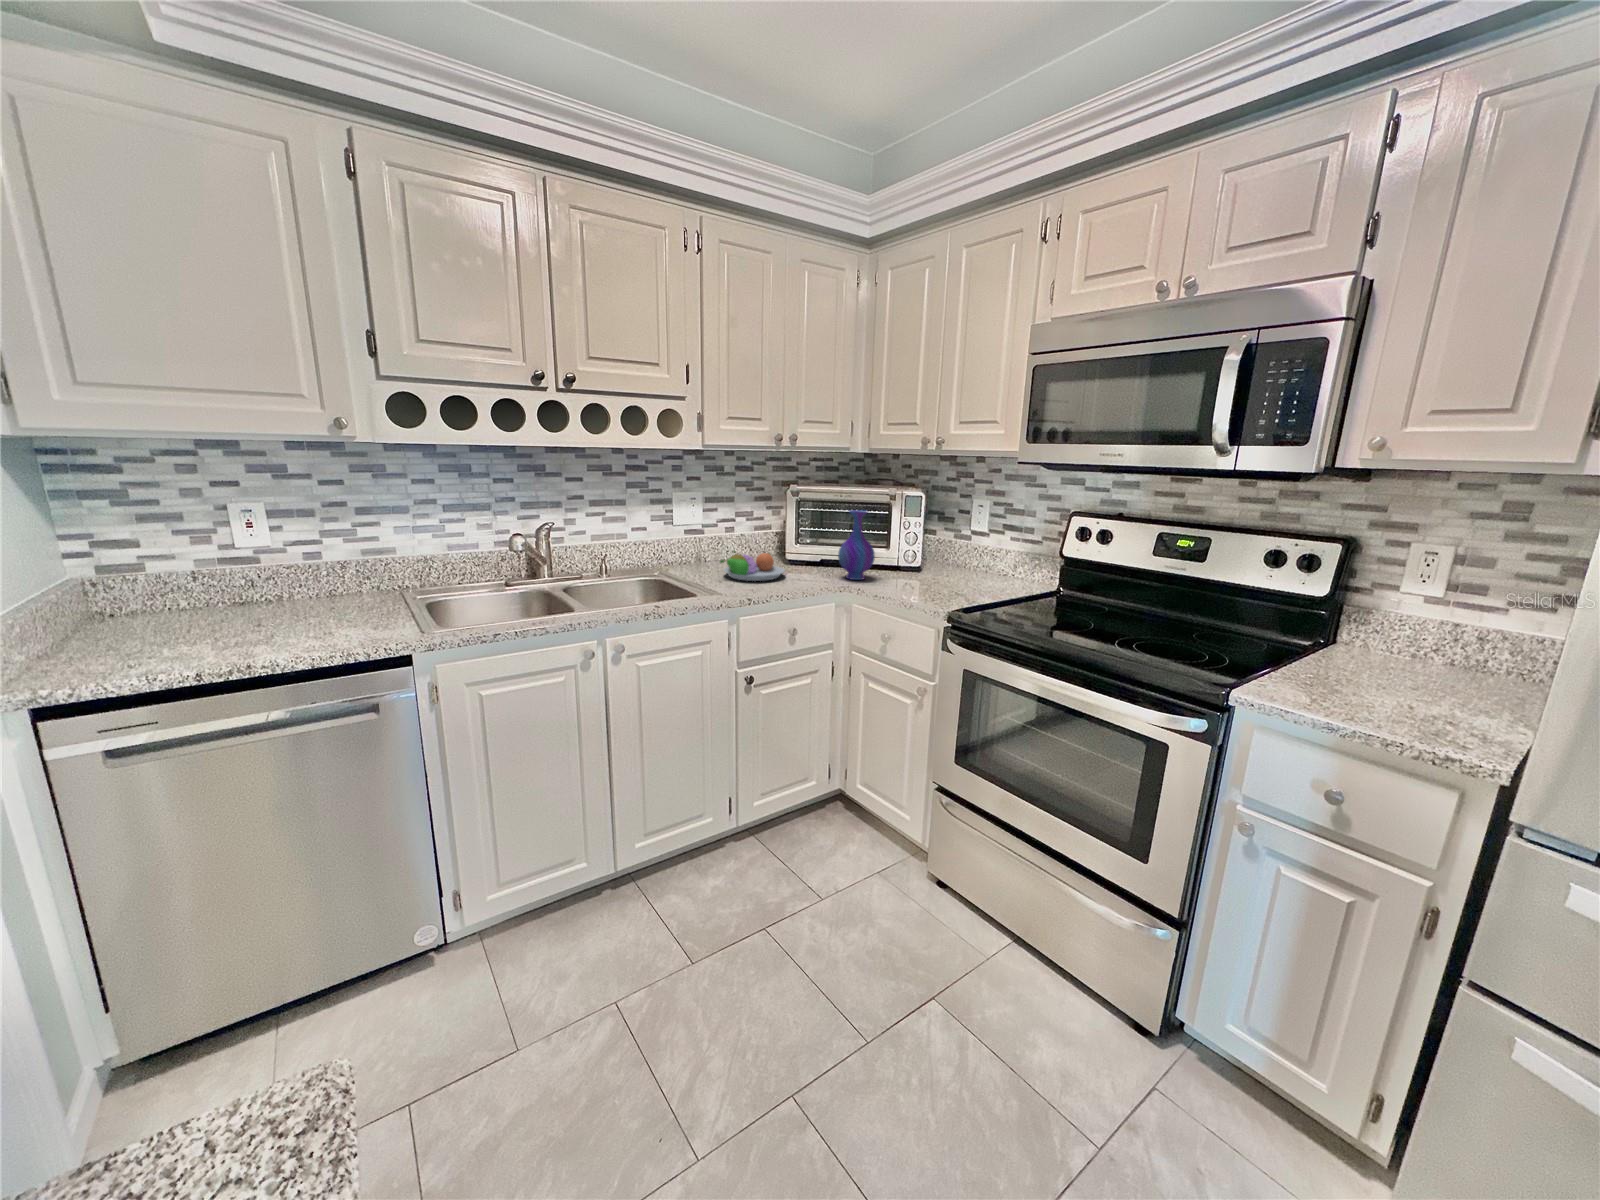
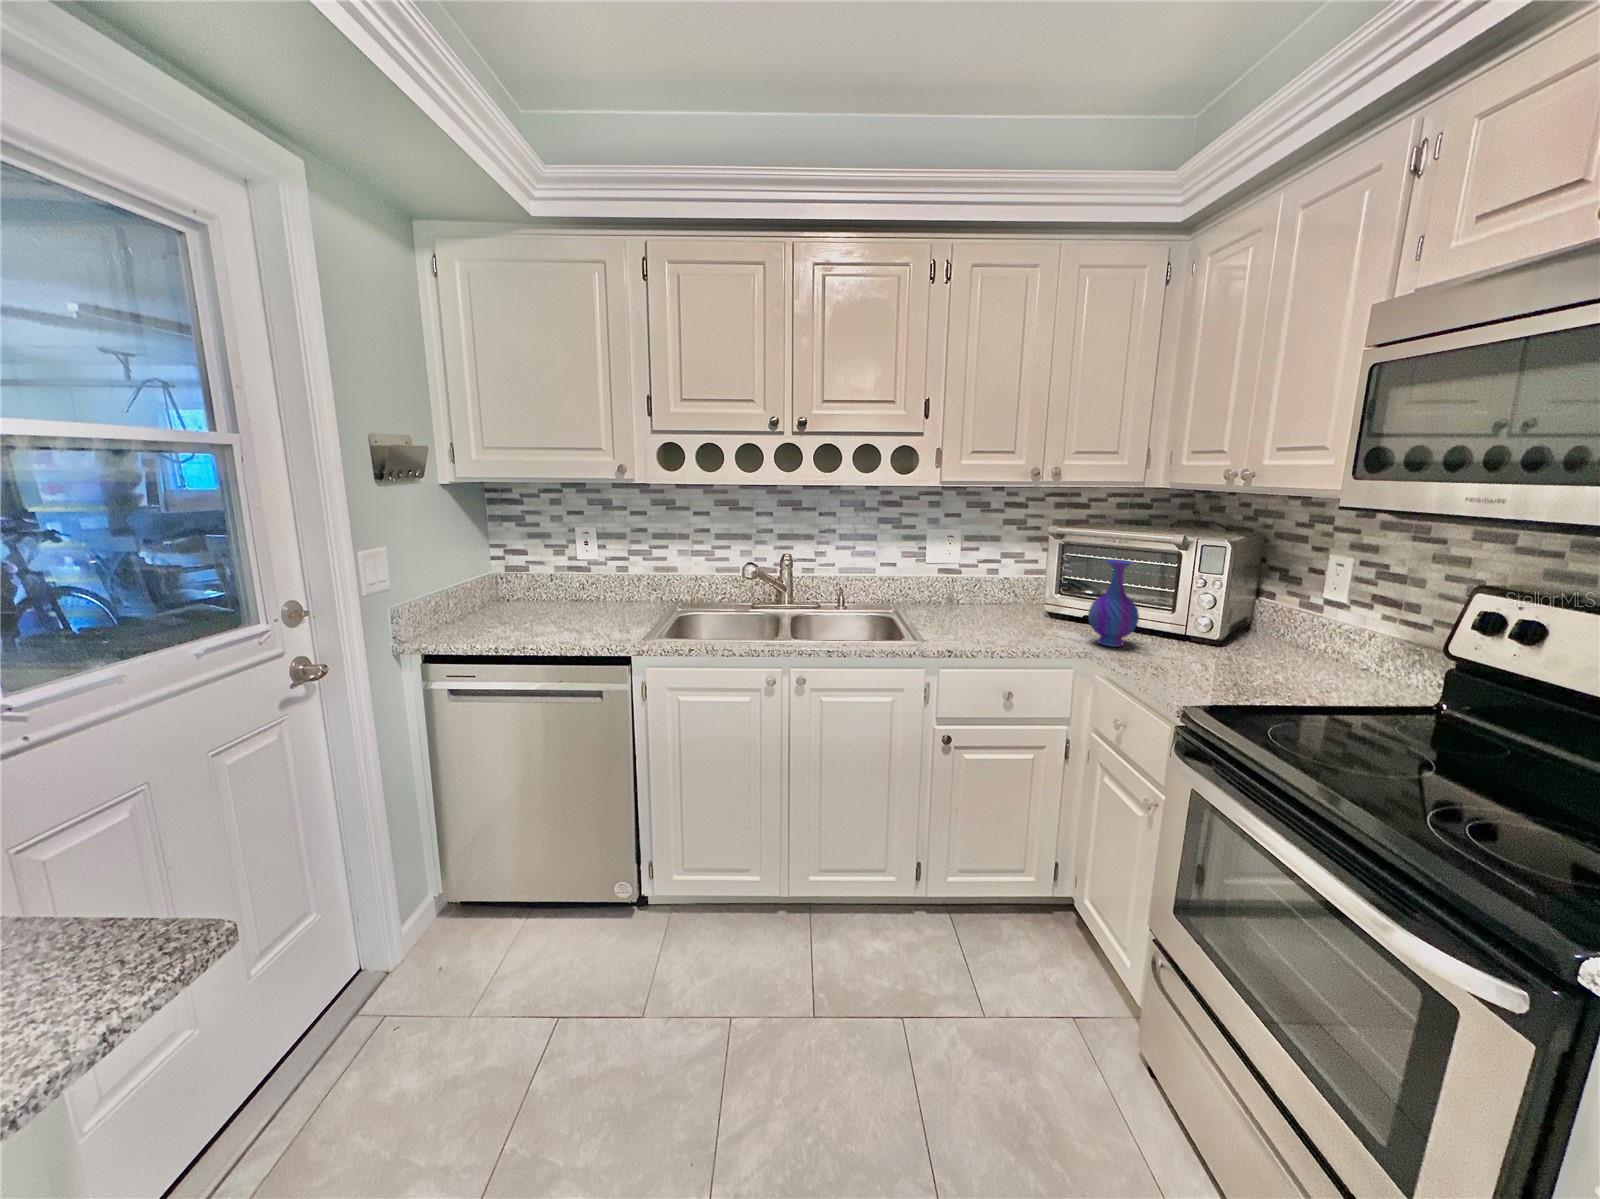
fruit bowl: present [720,551,784,581] -> none [945,595,1023,632]

